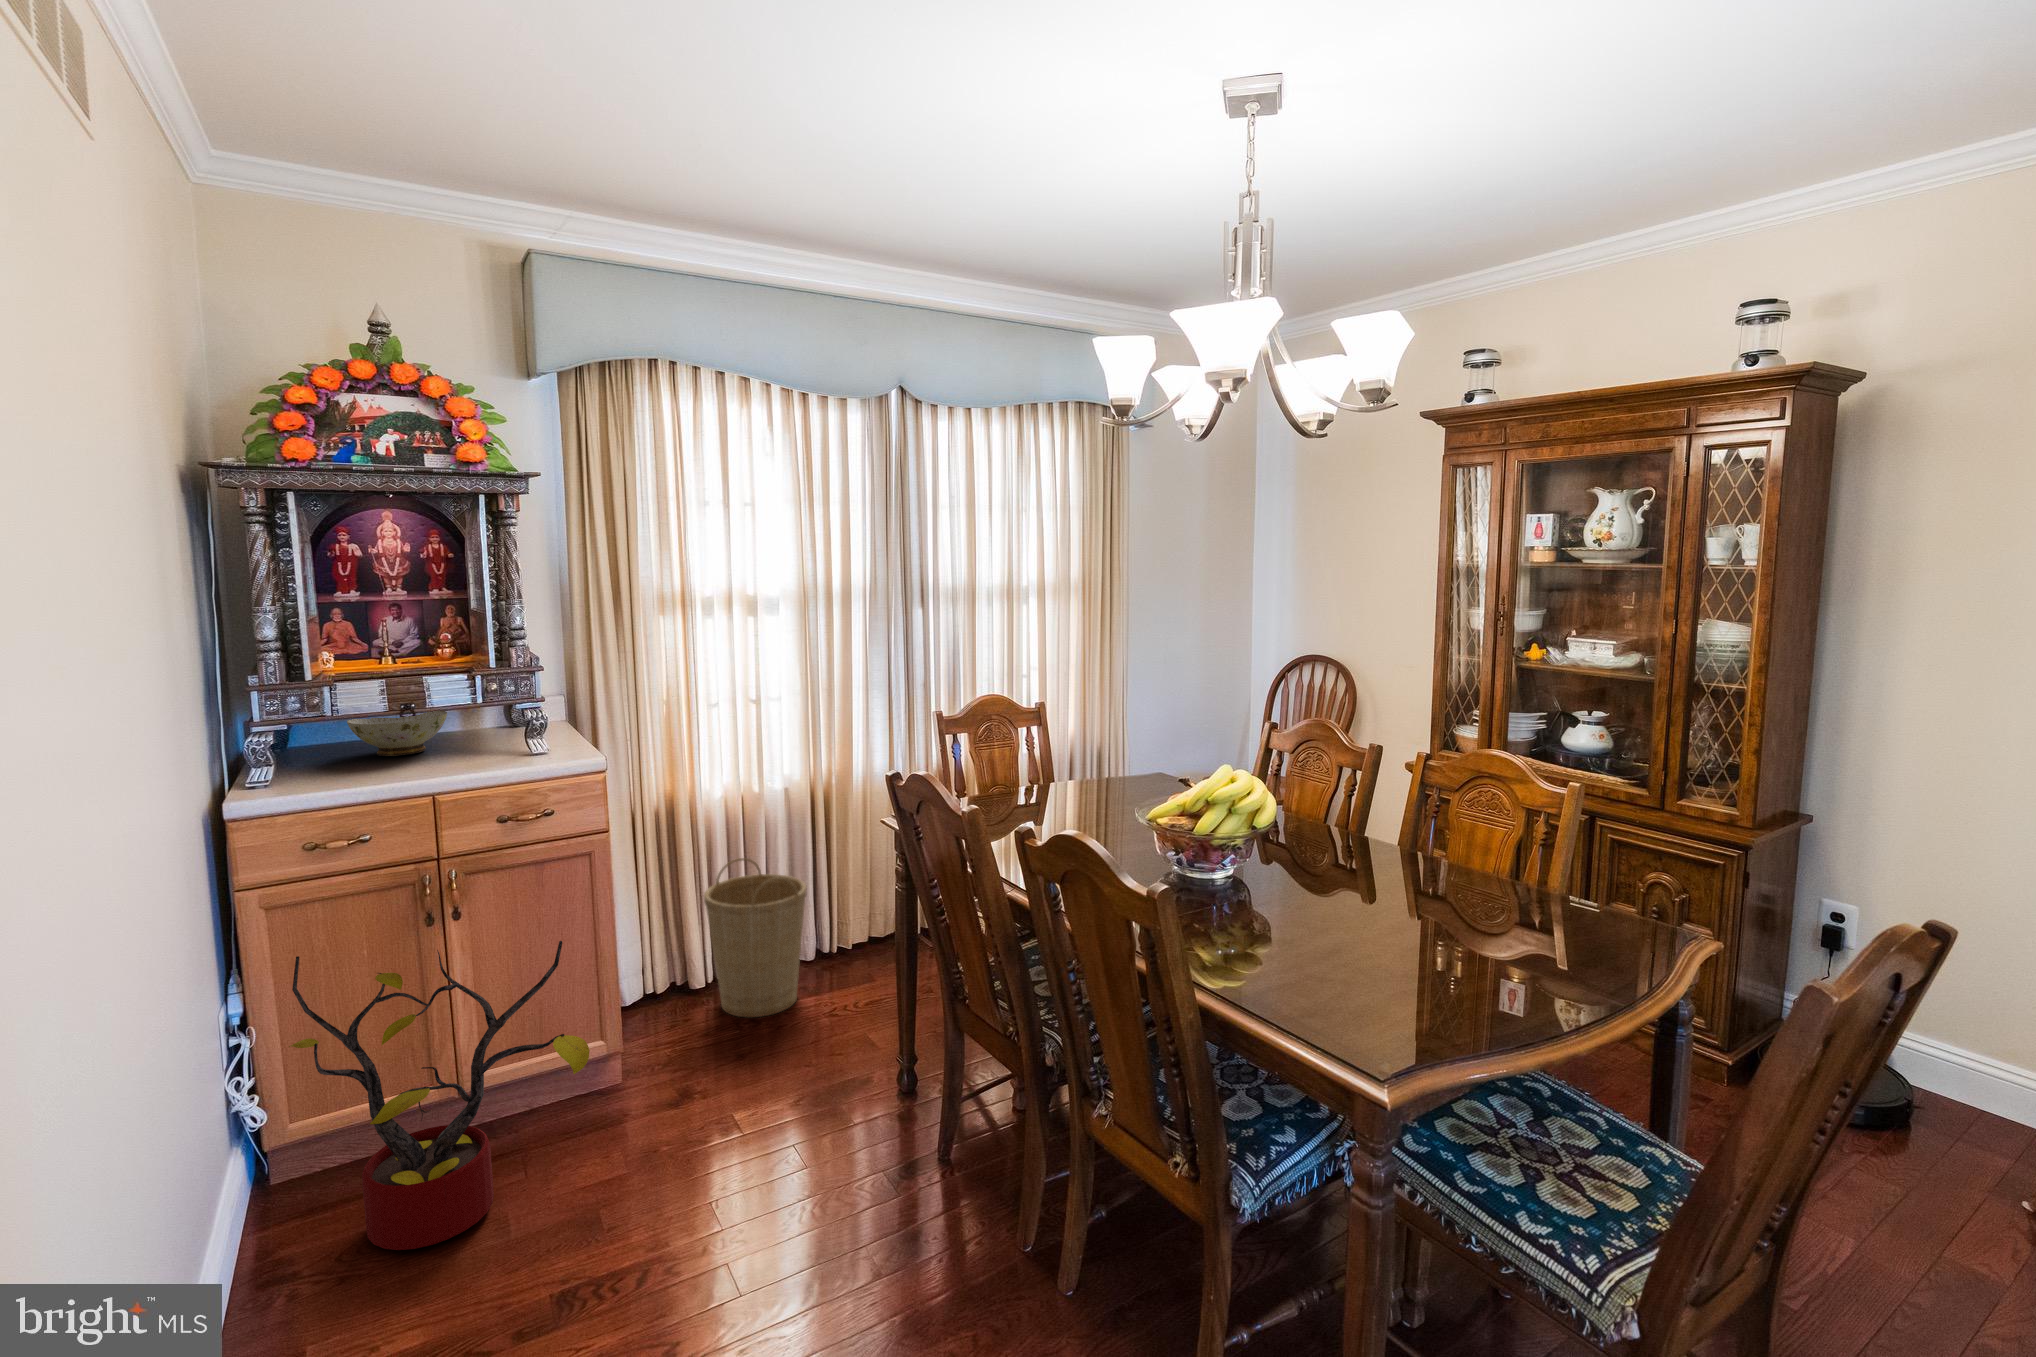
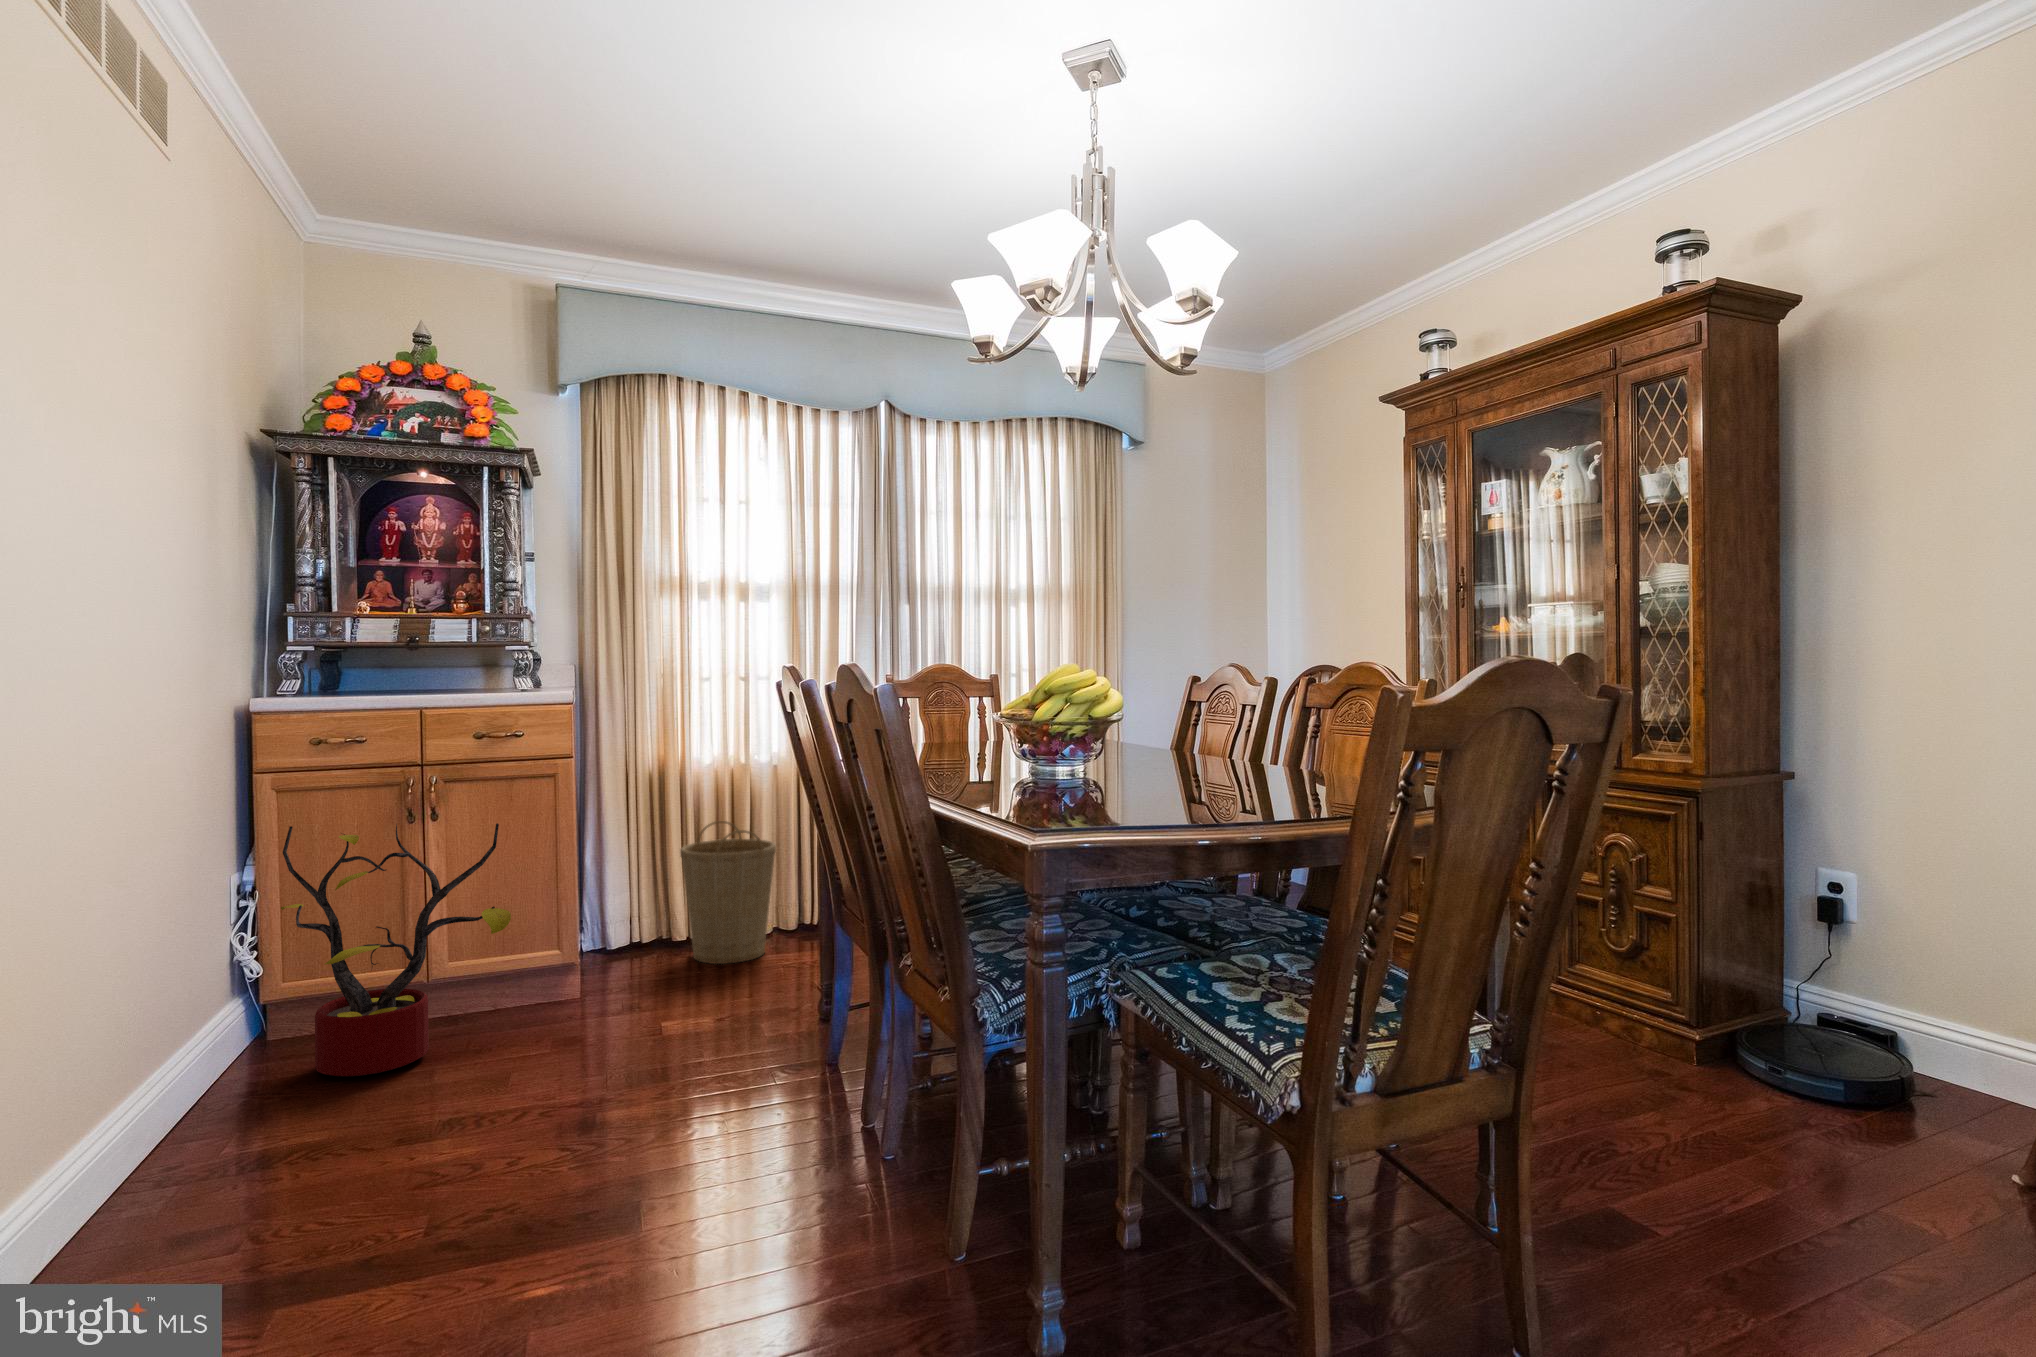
ceramic bowl: present [347,711,447,756] -> none [371,656,456,689]

